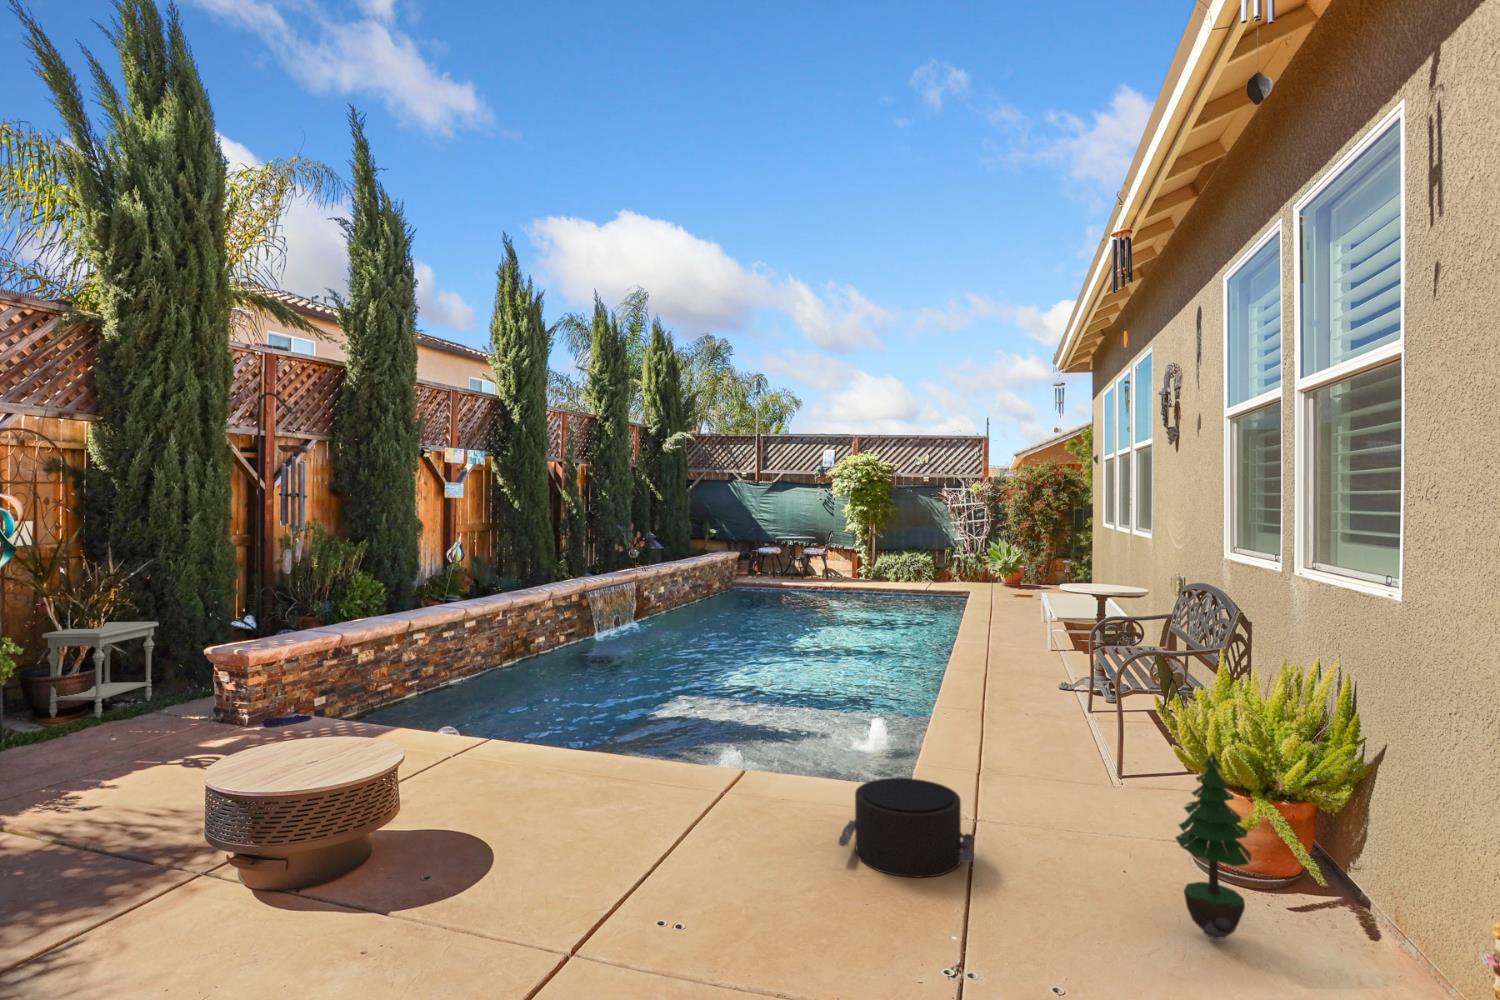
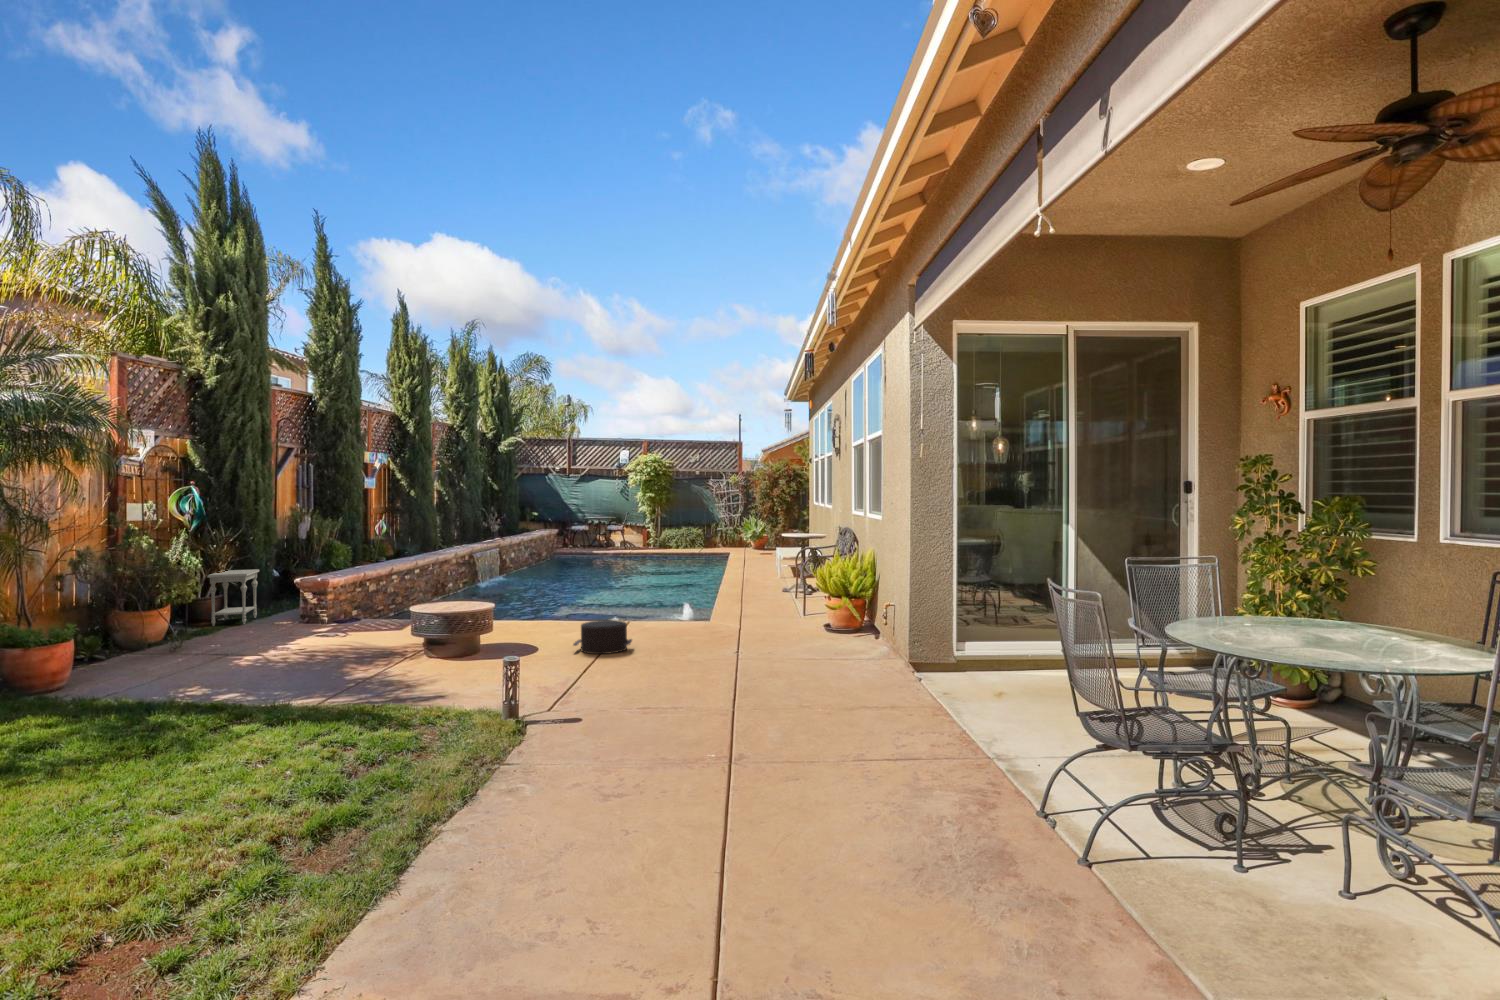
potted tree: present [1176,752,1251,939] -> none [814,576,836,637]
pouf: present [839,778,974,877] -> present [573,620,632,654]

